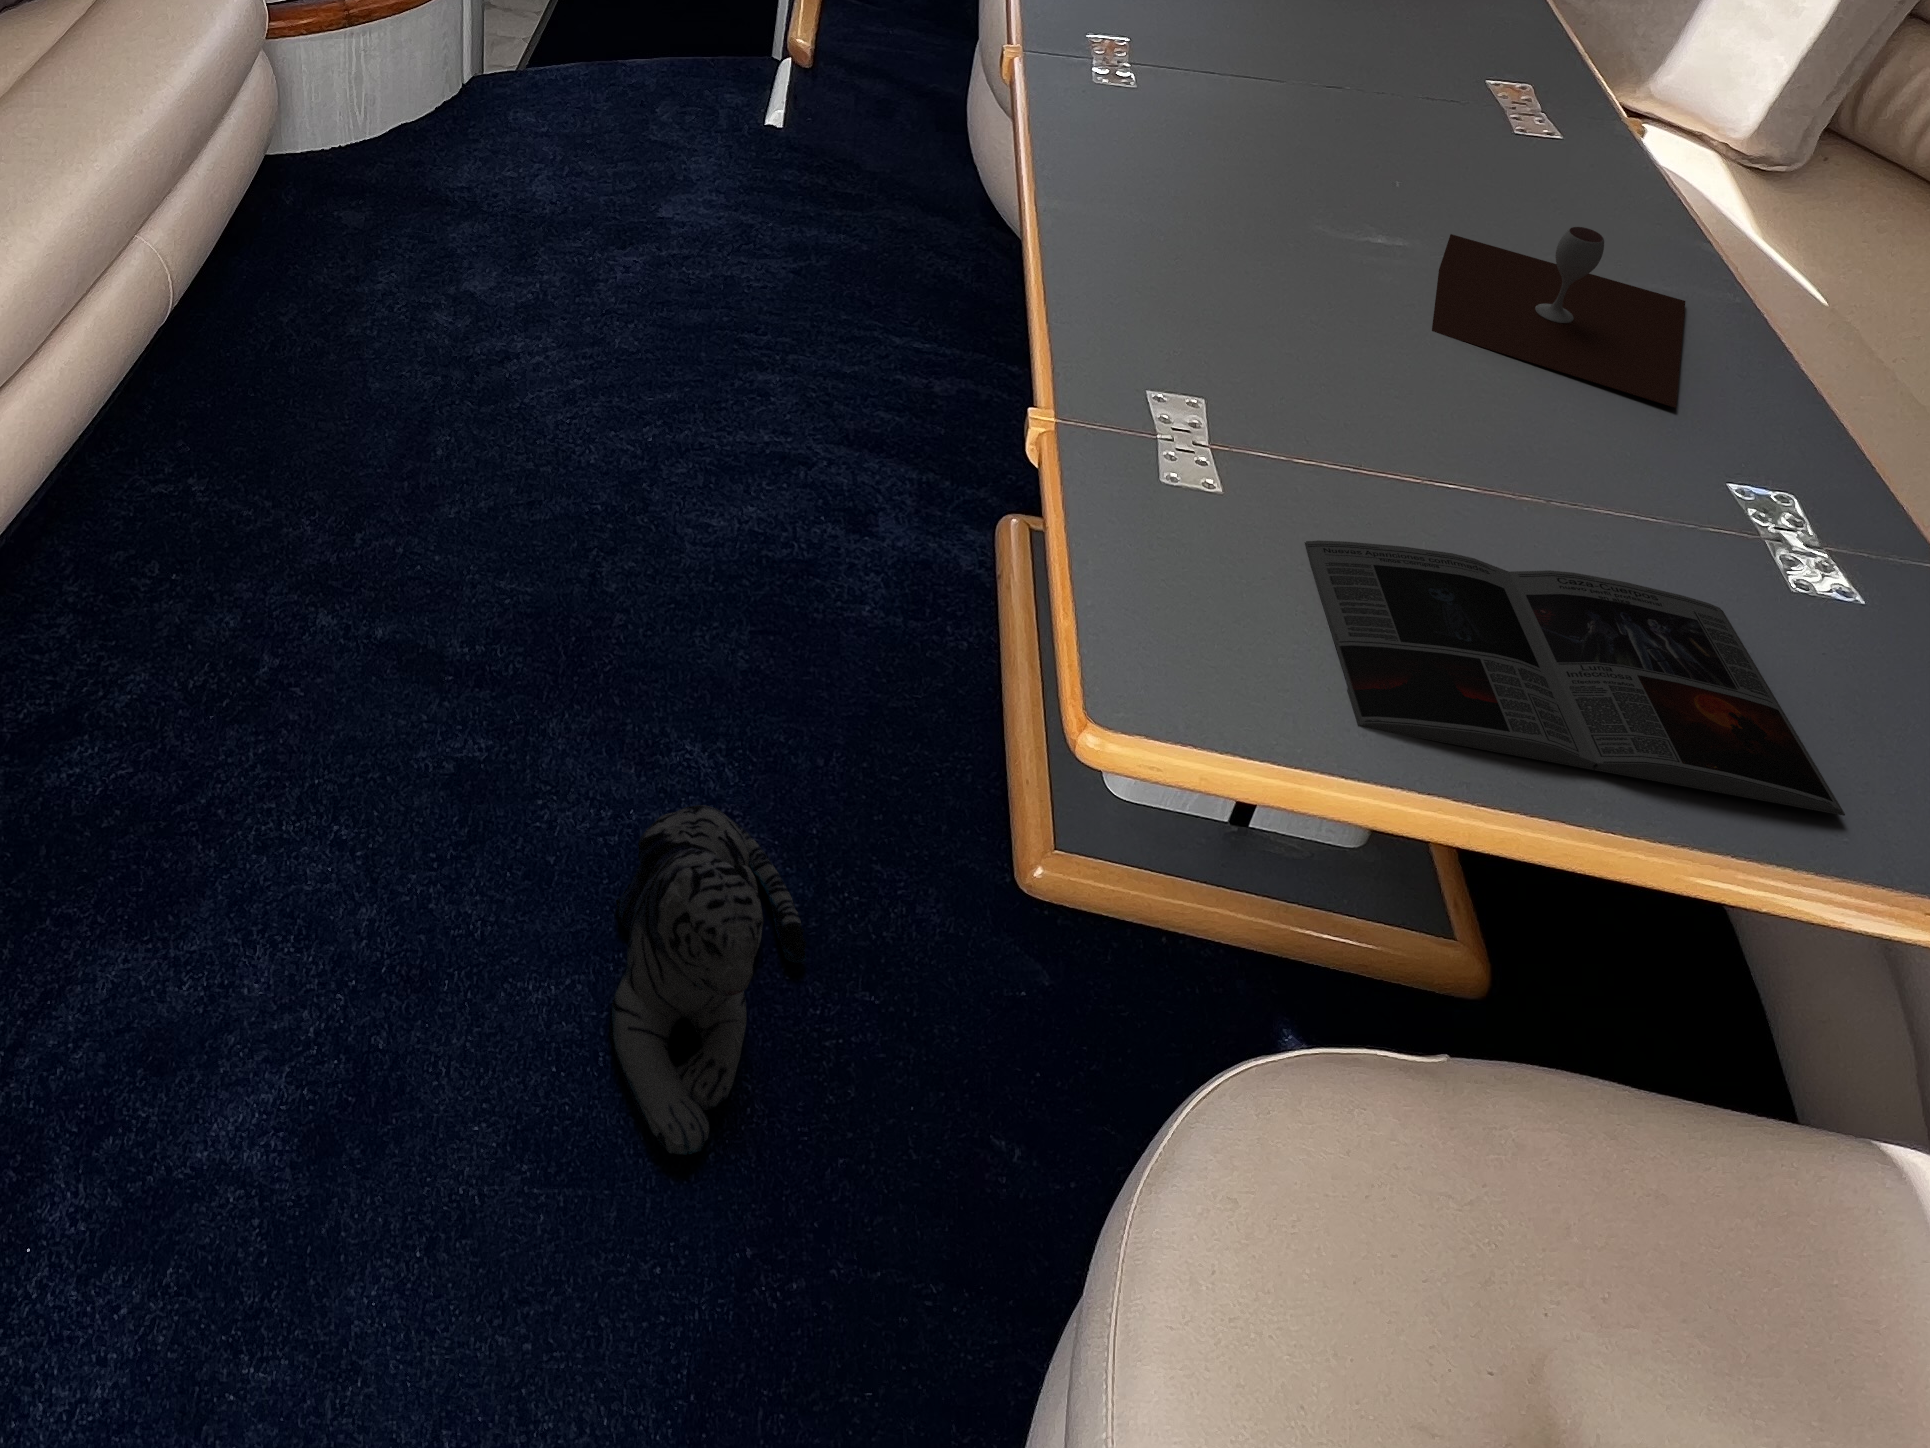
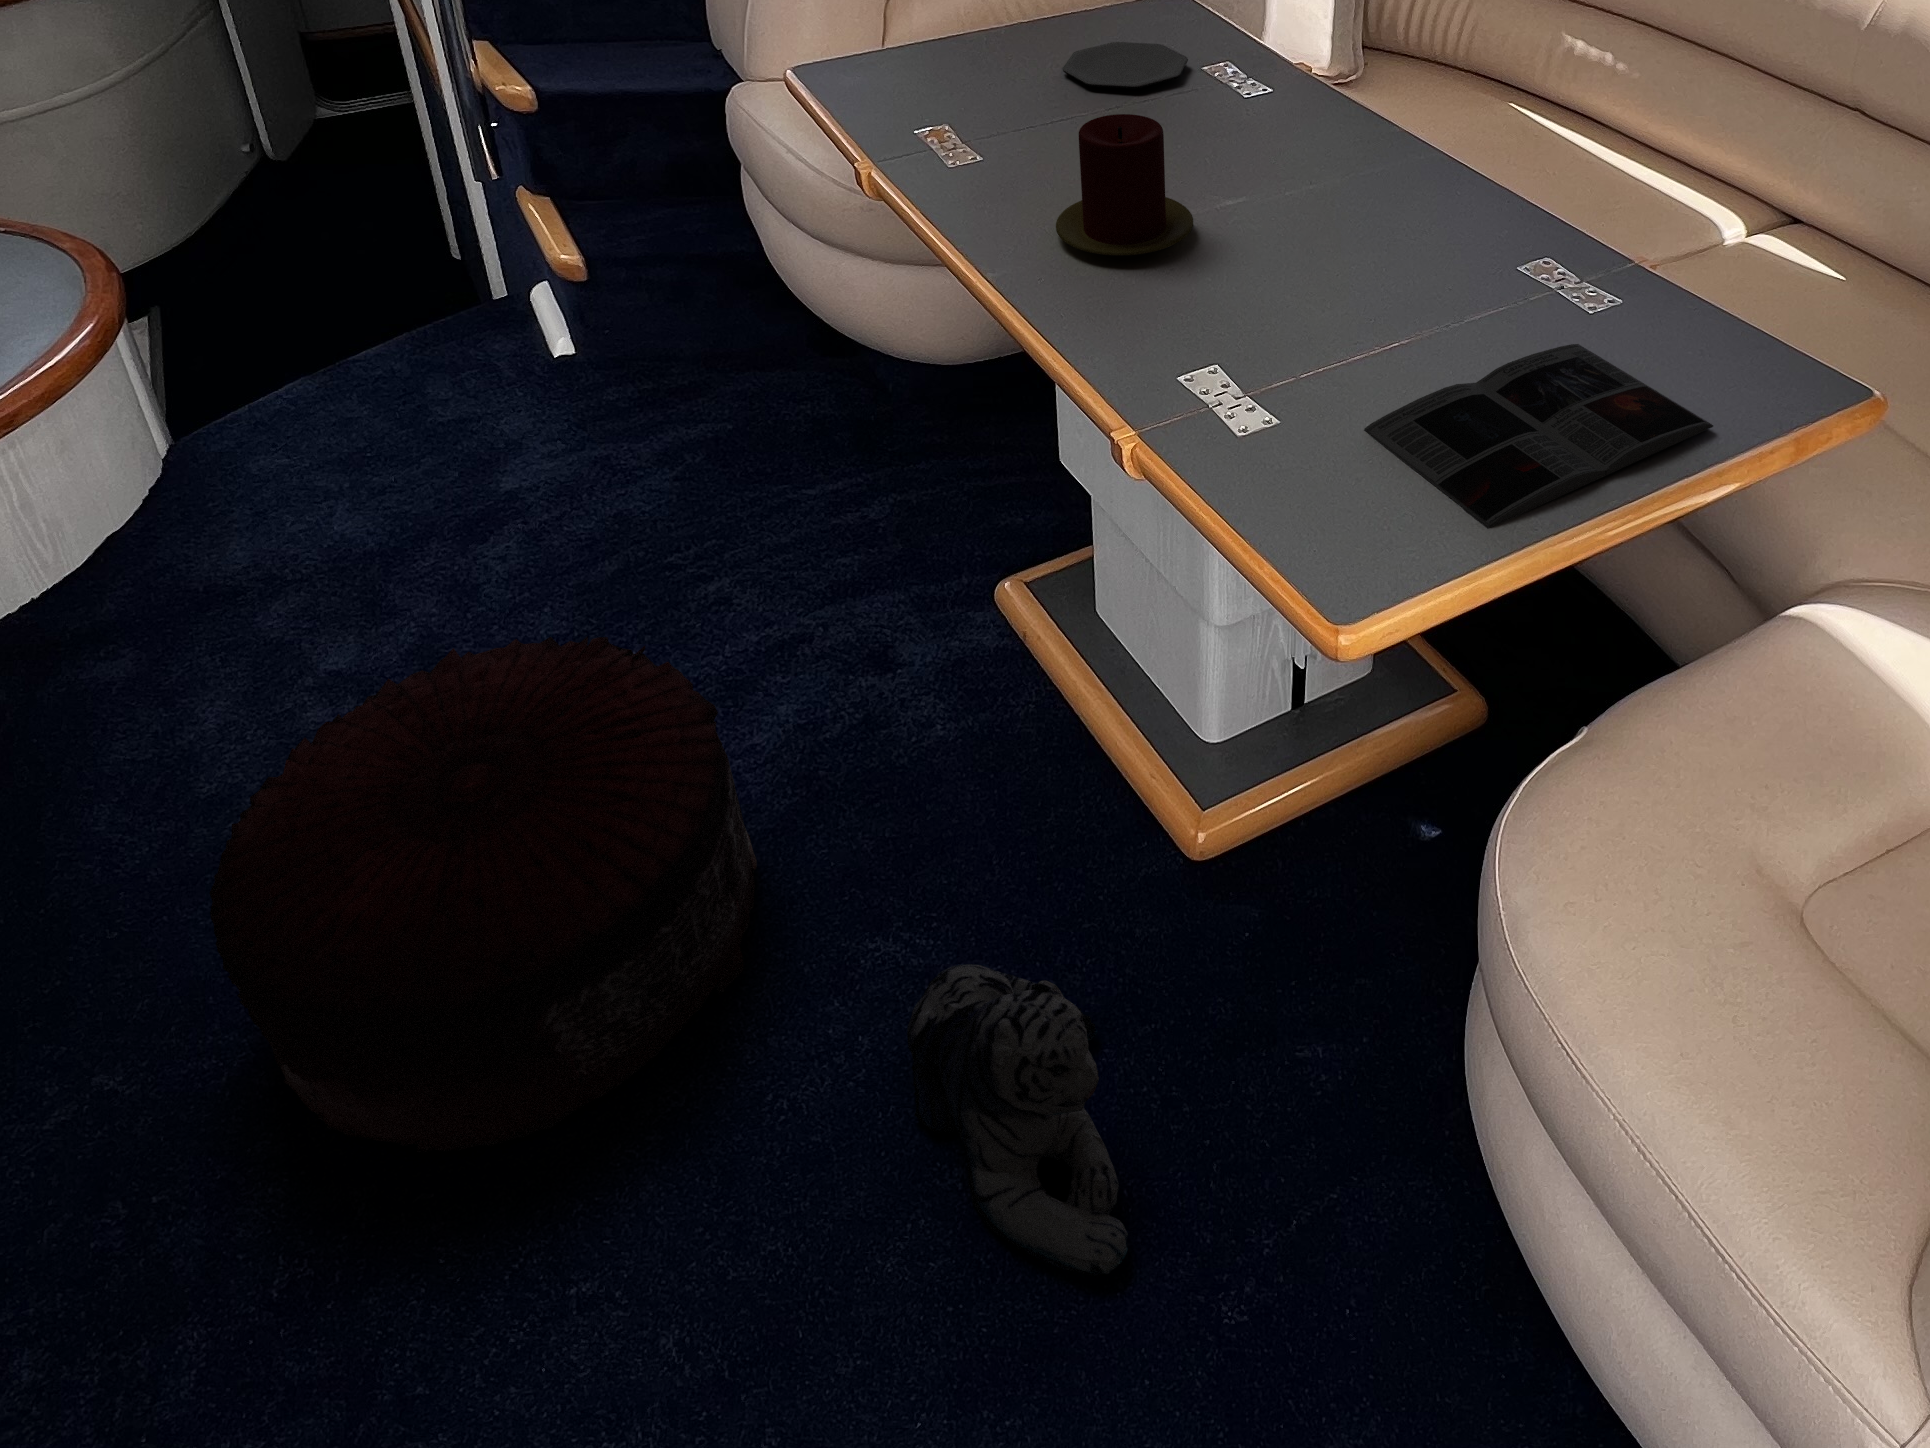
plate: none [1305,10,1477,79] -> present [1062,42,1188,88]
candle: none [1134,81,1307,250] -> present [1056,114,1193,255]
wine glass: present [1432,227,1685,408] -> none [1266,139,1464,253]
pouf: none [249,311,650,710] -> present [210,636,757,1153]

